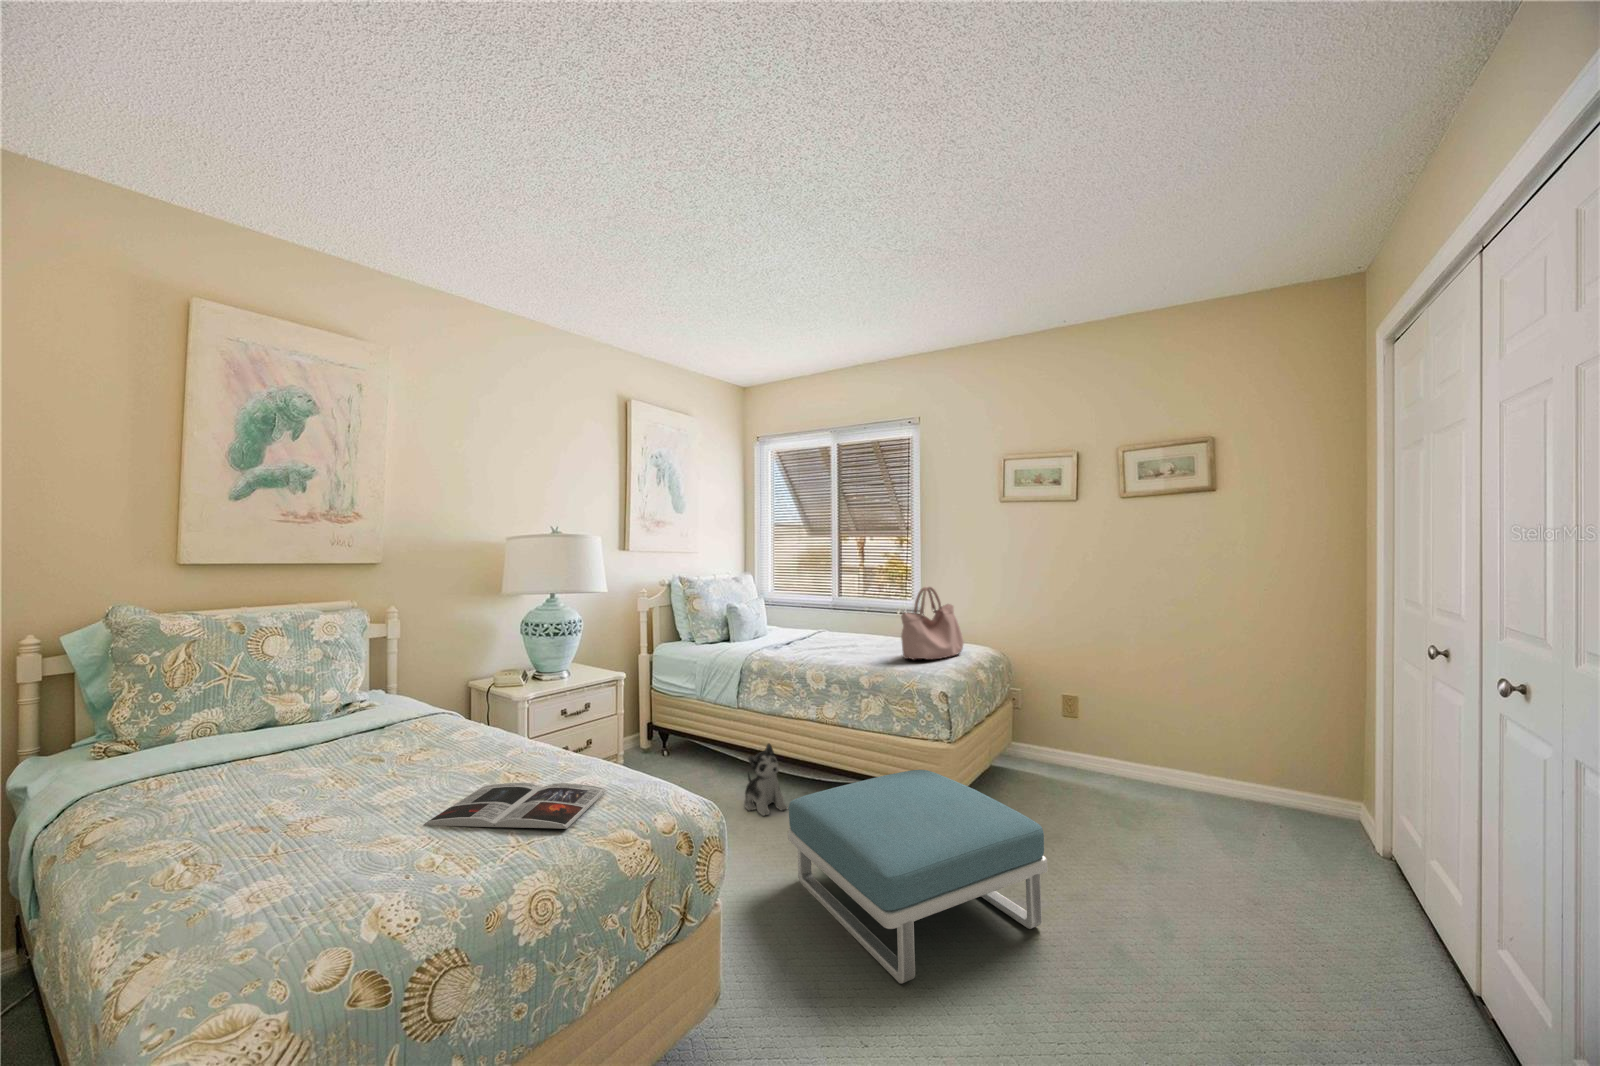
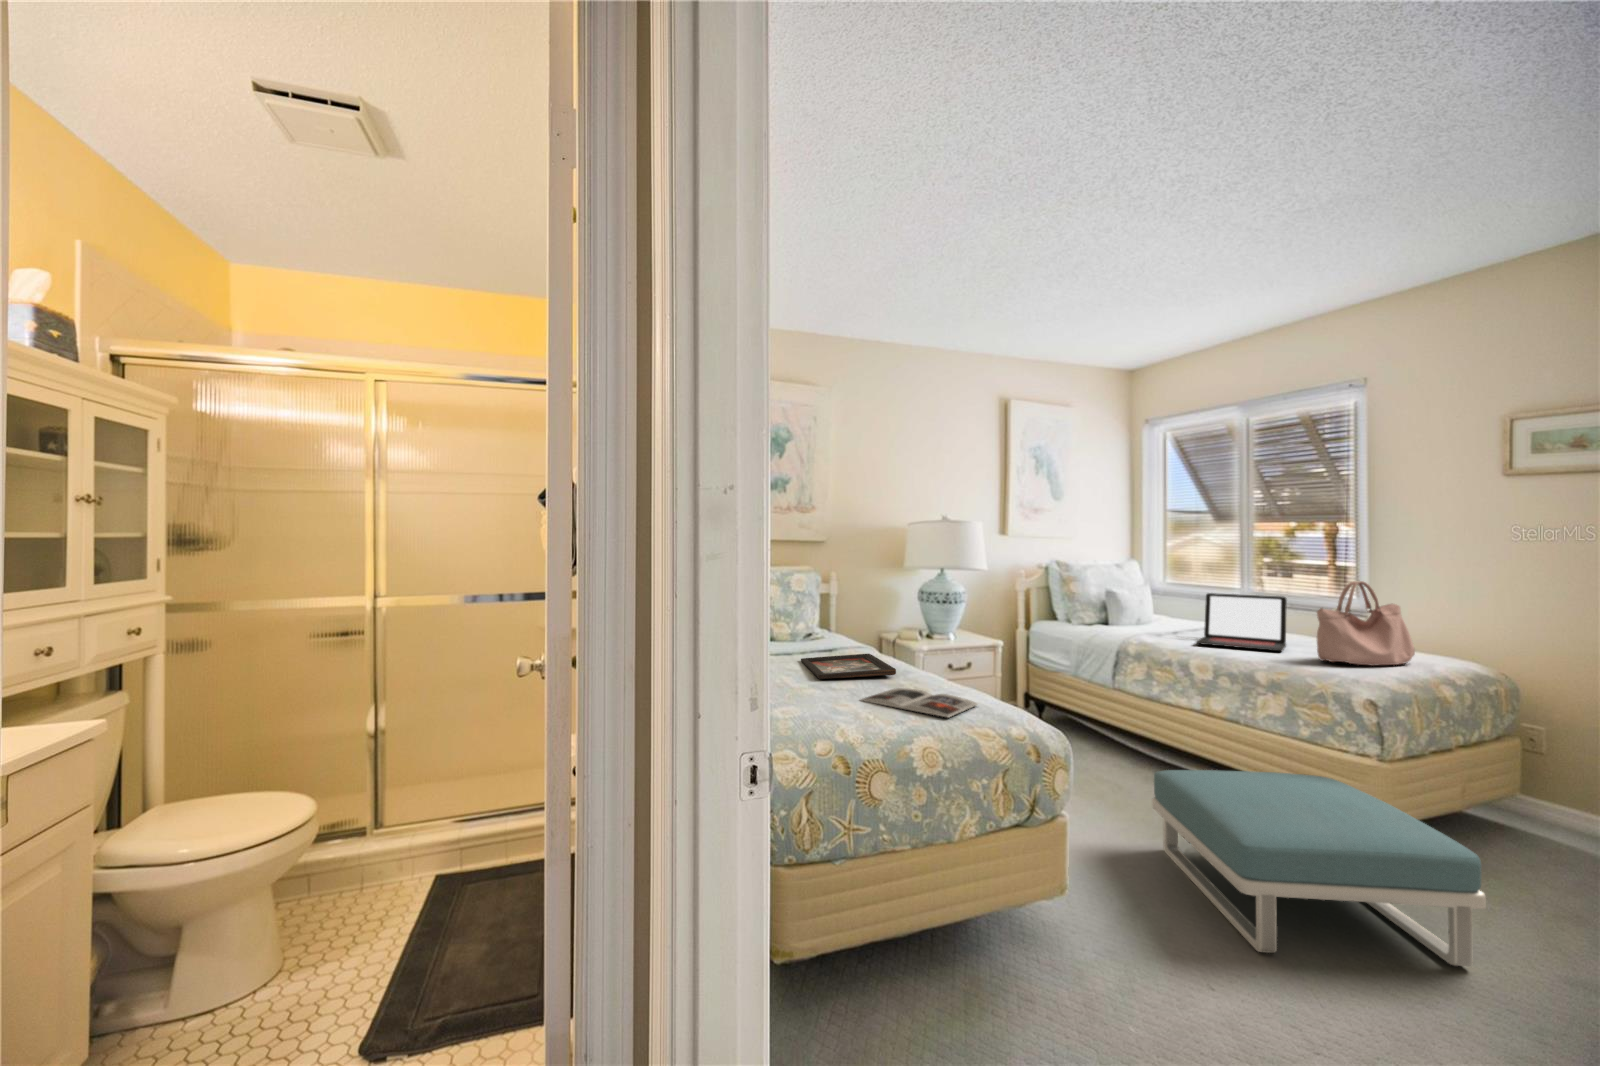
laptop: none [808,602,875,653] -> present [1196,593,1287,651]
decorative tray: none [329,728,488,794] -> present [801,654,896,679]
plush toy: present [744,744,787,816] -> none [1116,725,1164,794]

